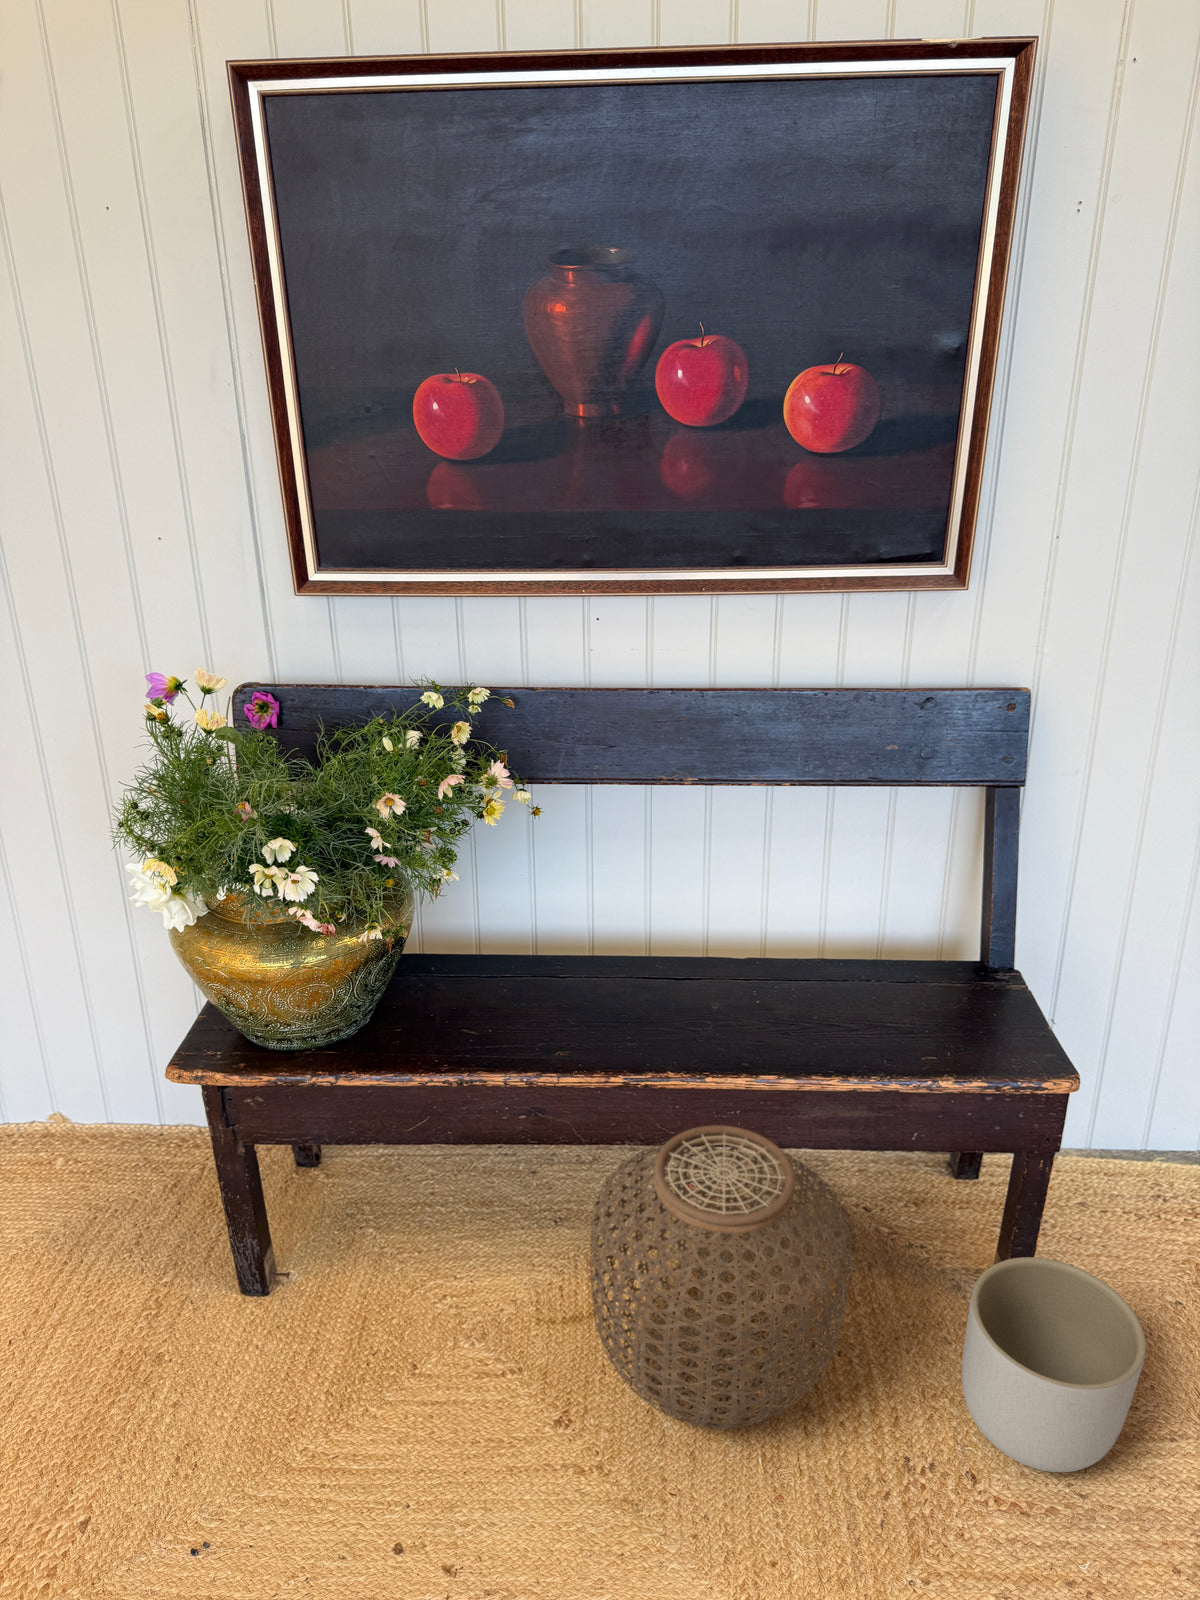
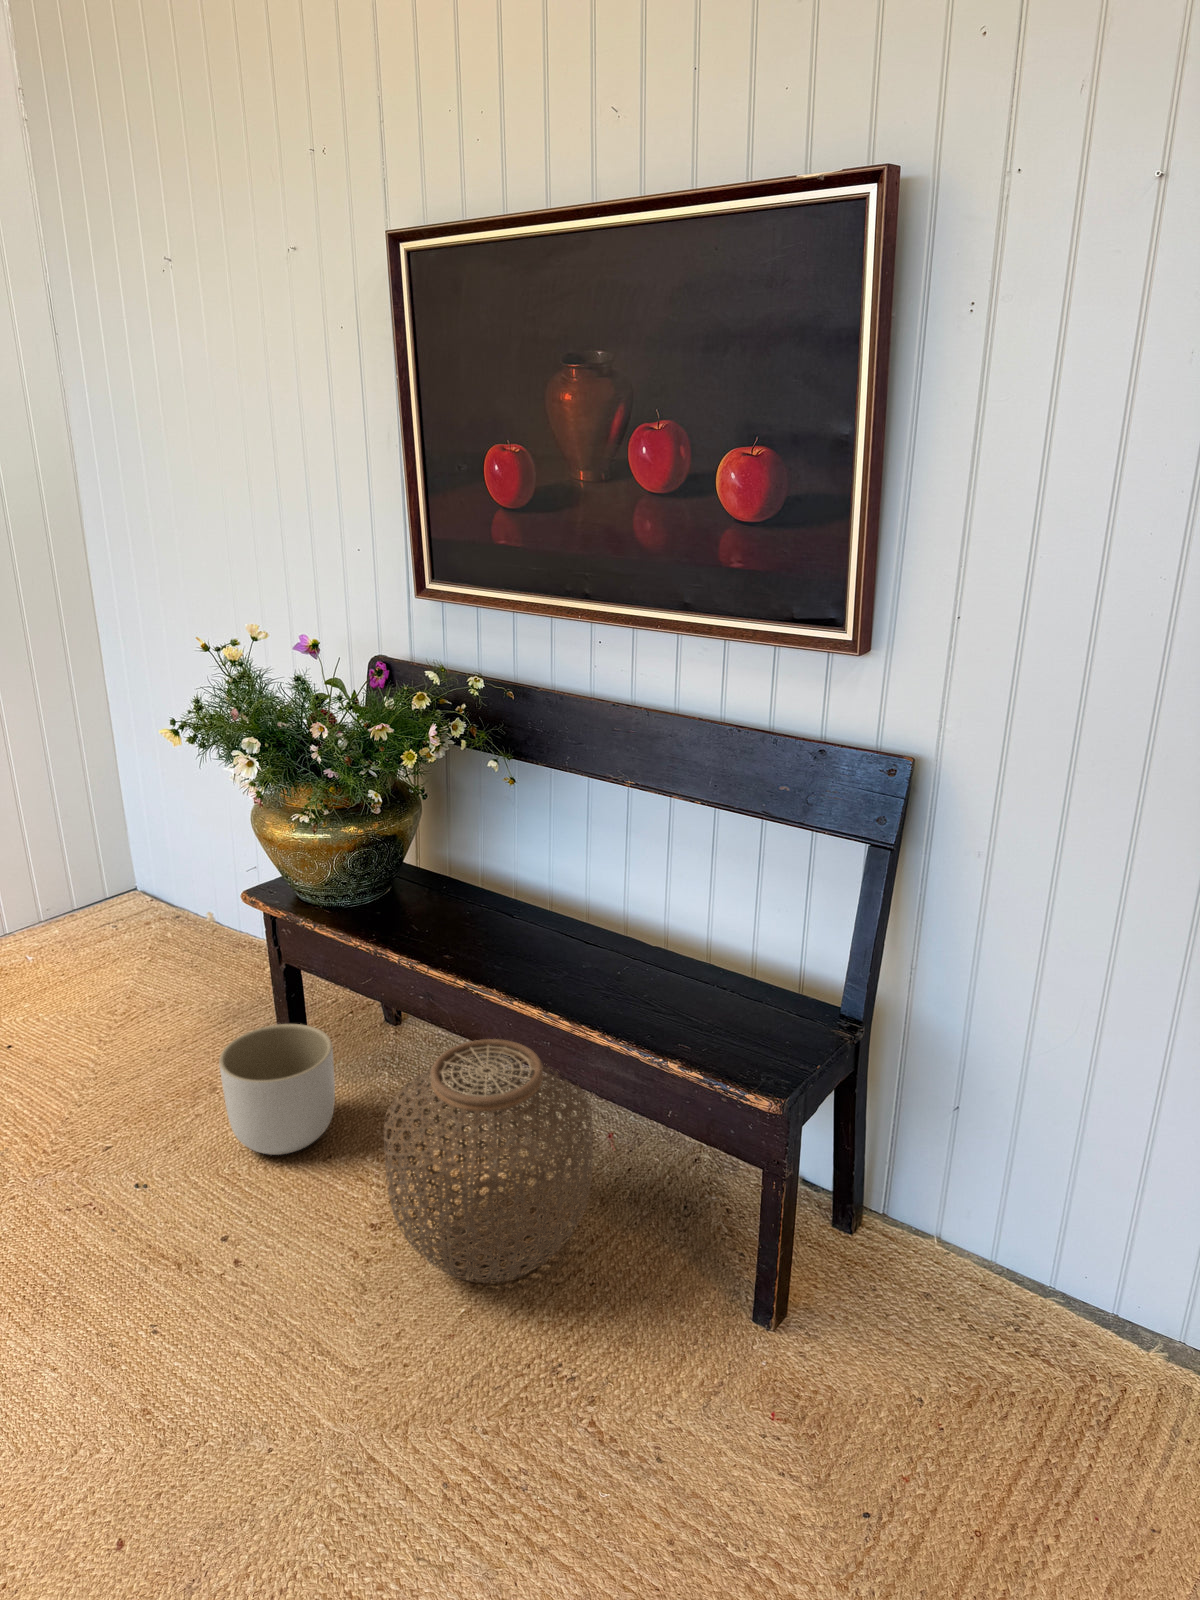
planter: present [962,1257,1146,1472] -> present [219,1024,335,1155]

